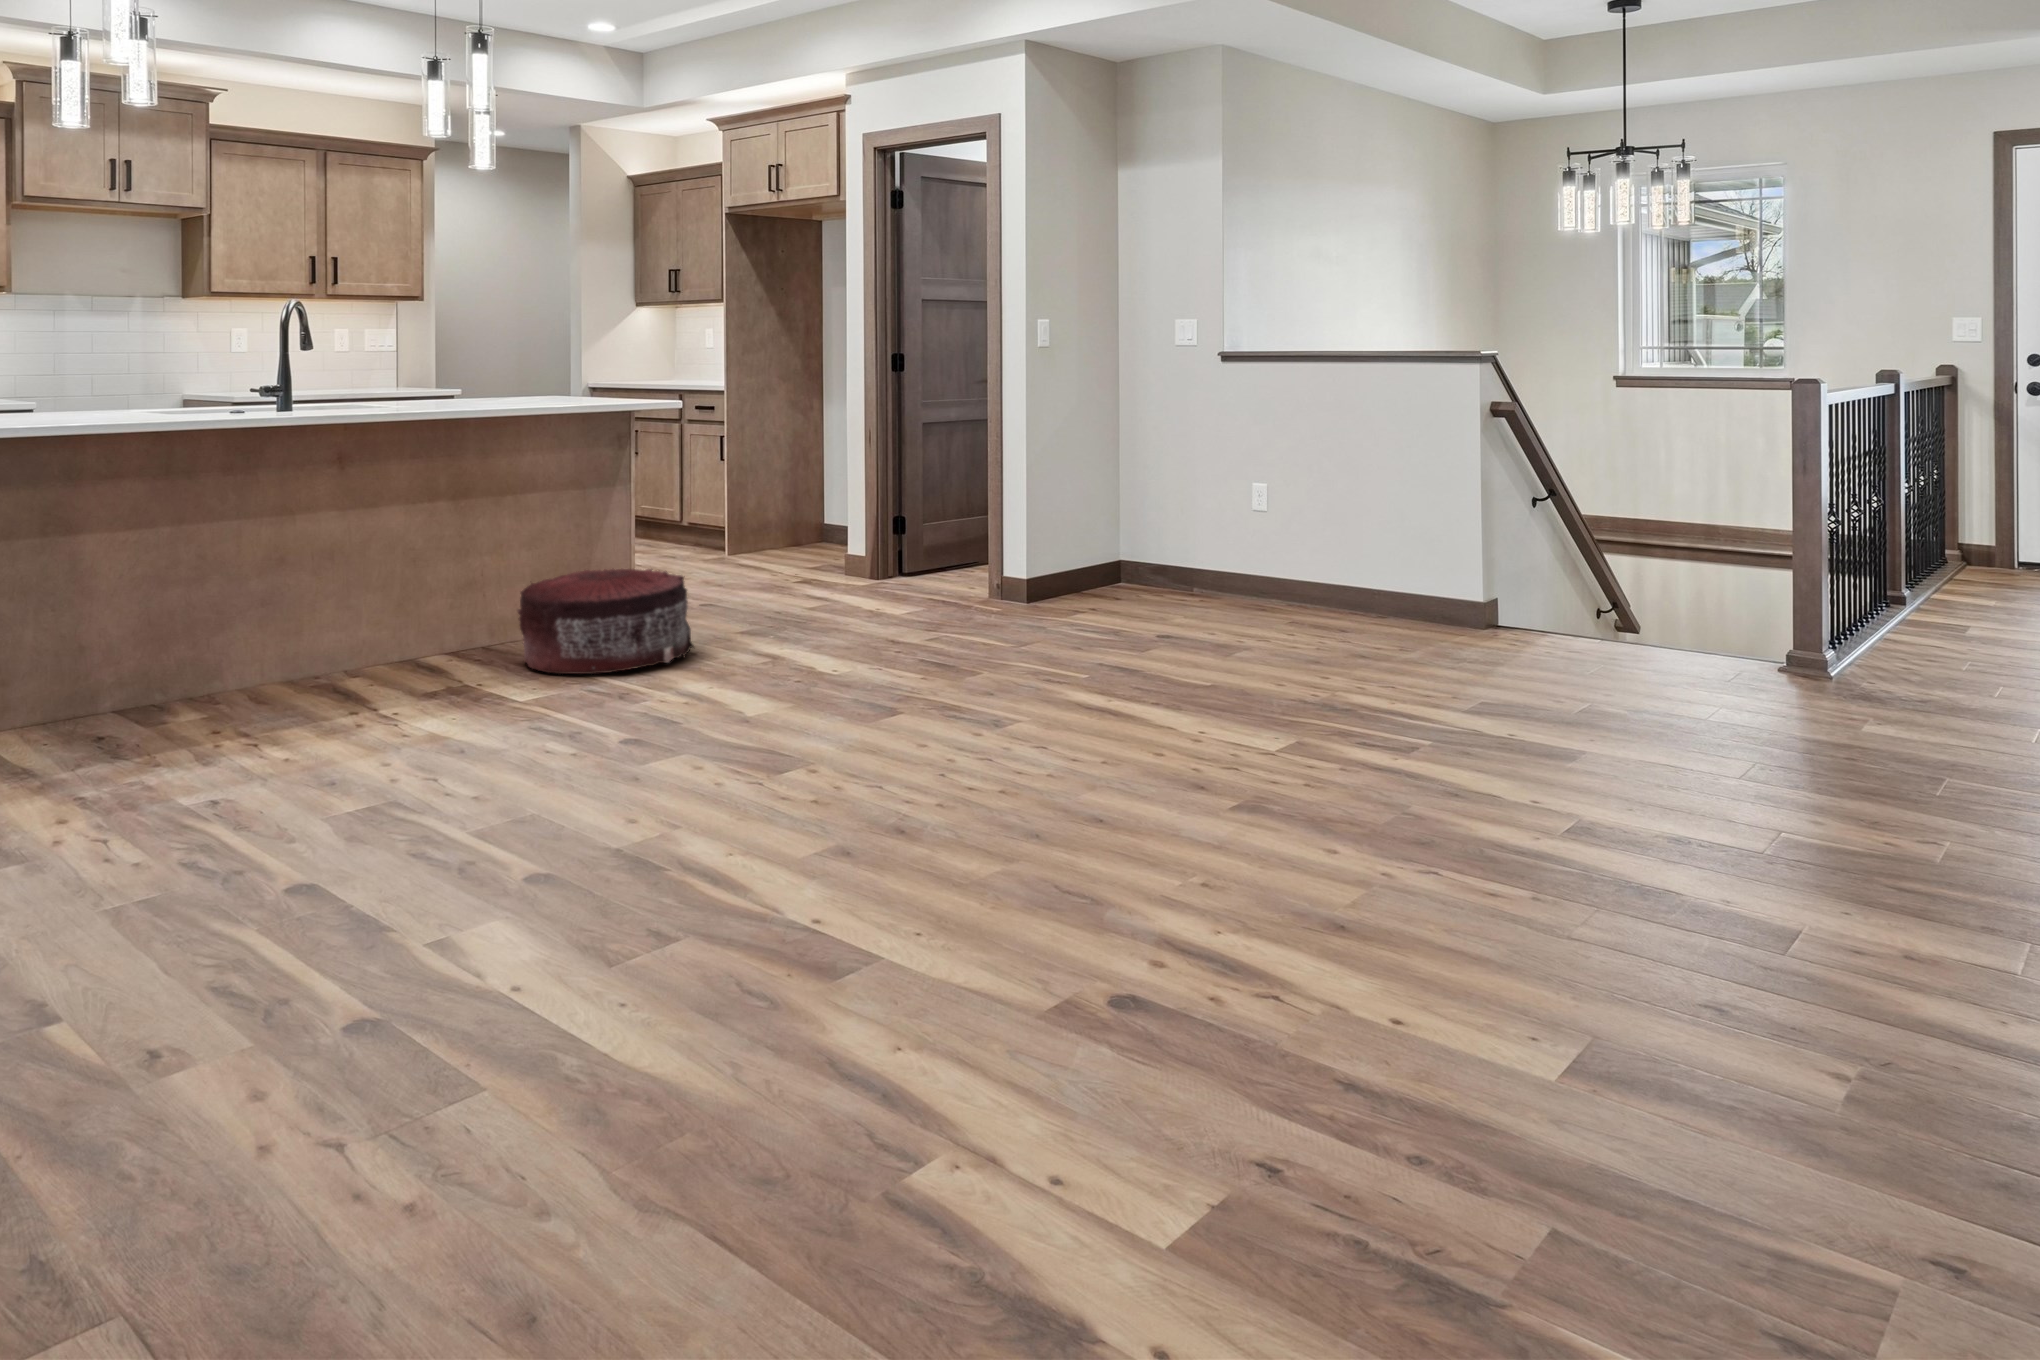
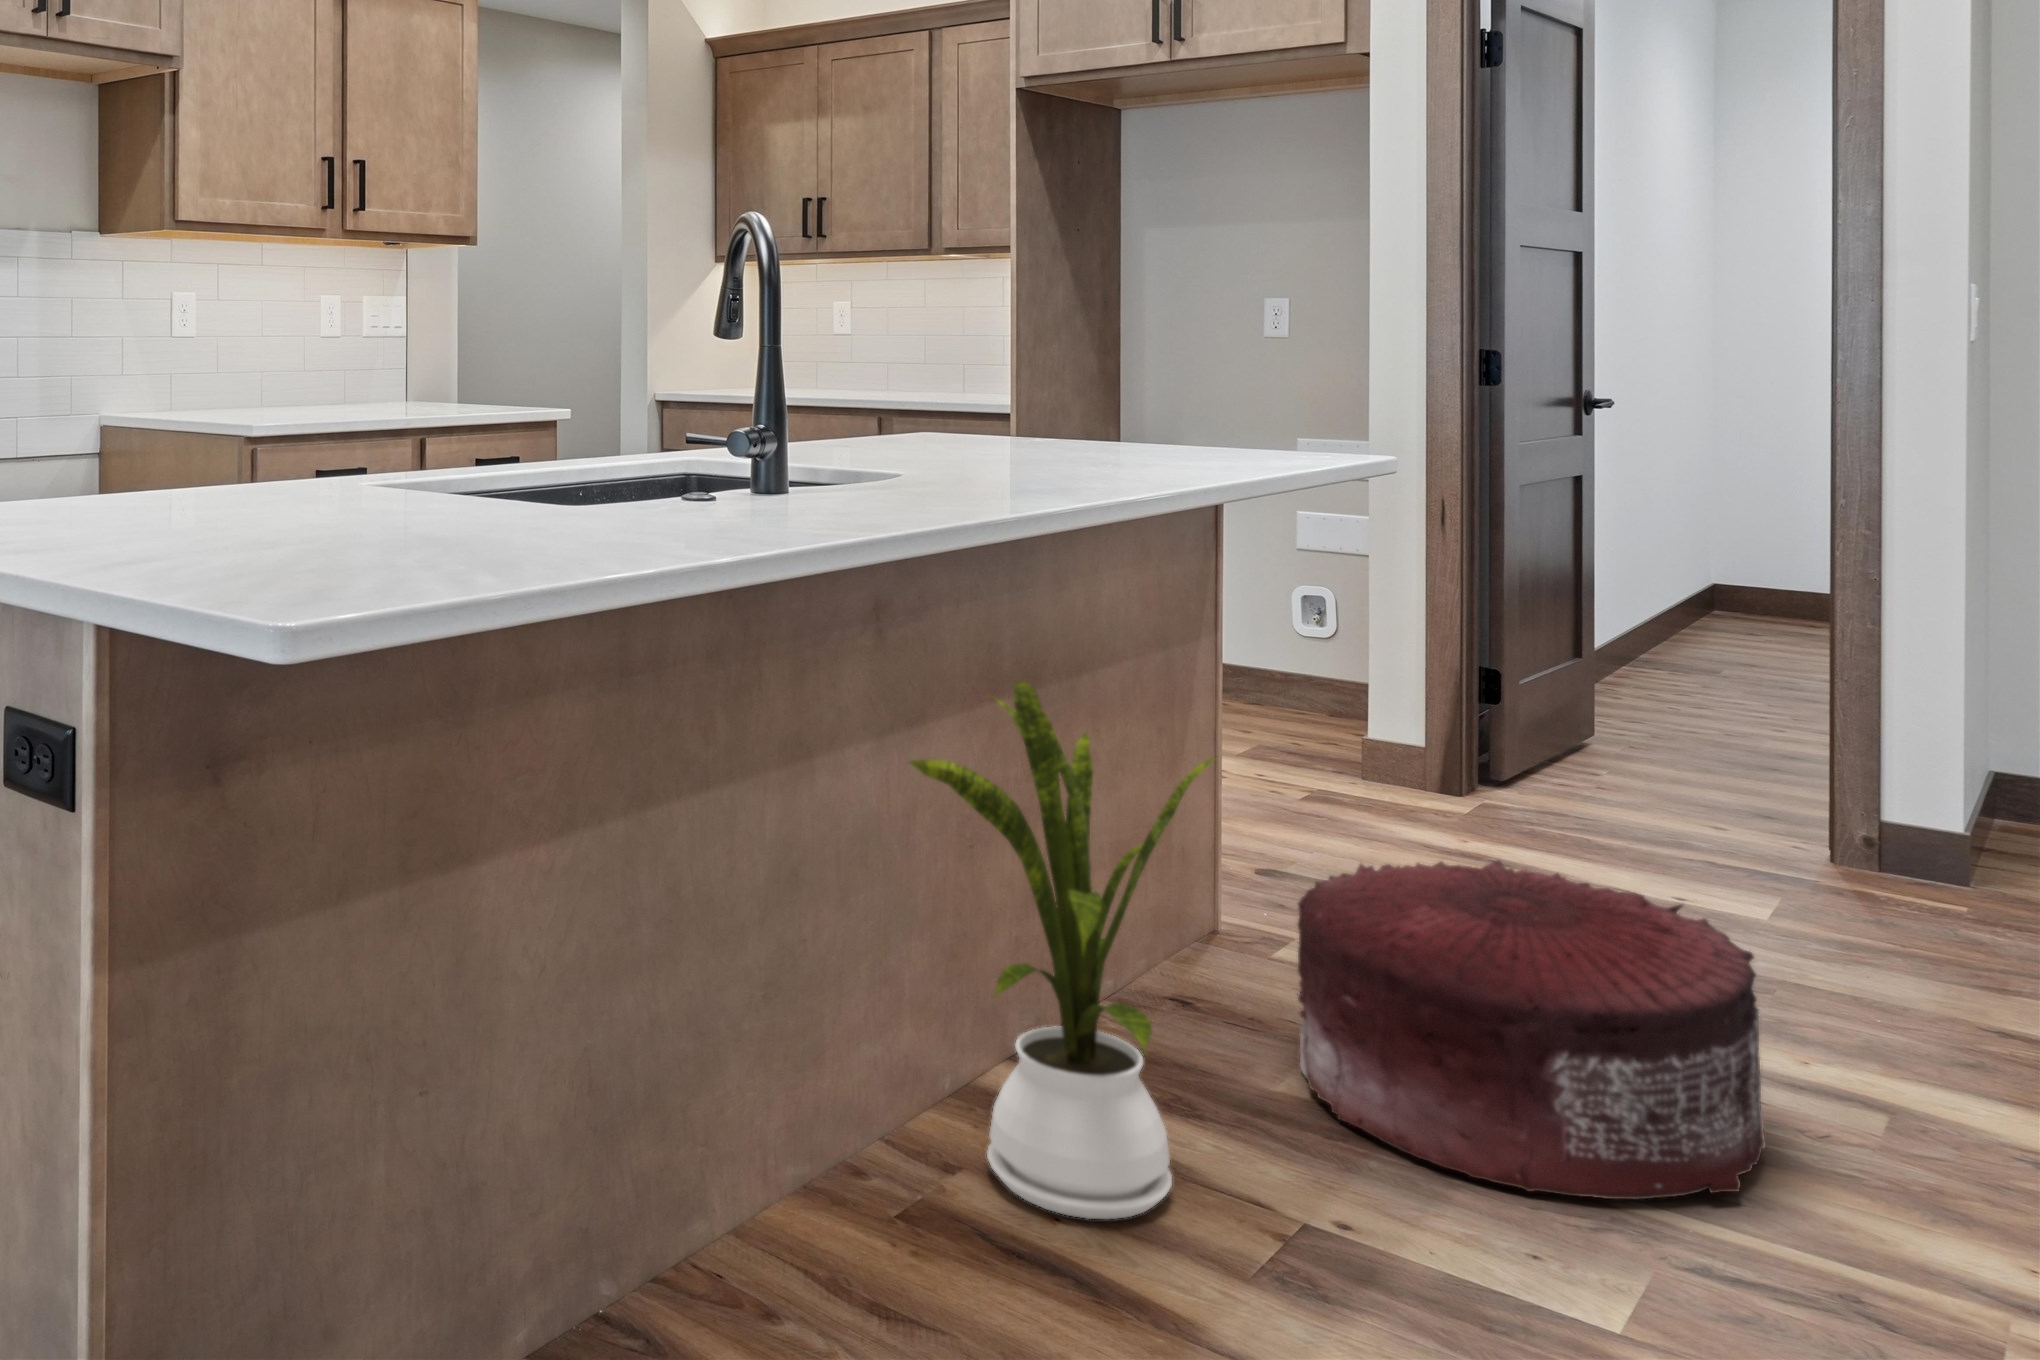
house plant: none [297,473,429,681] -> present [910,682,1215,1219]

